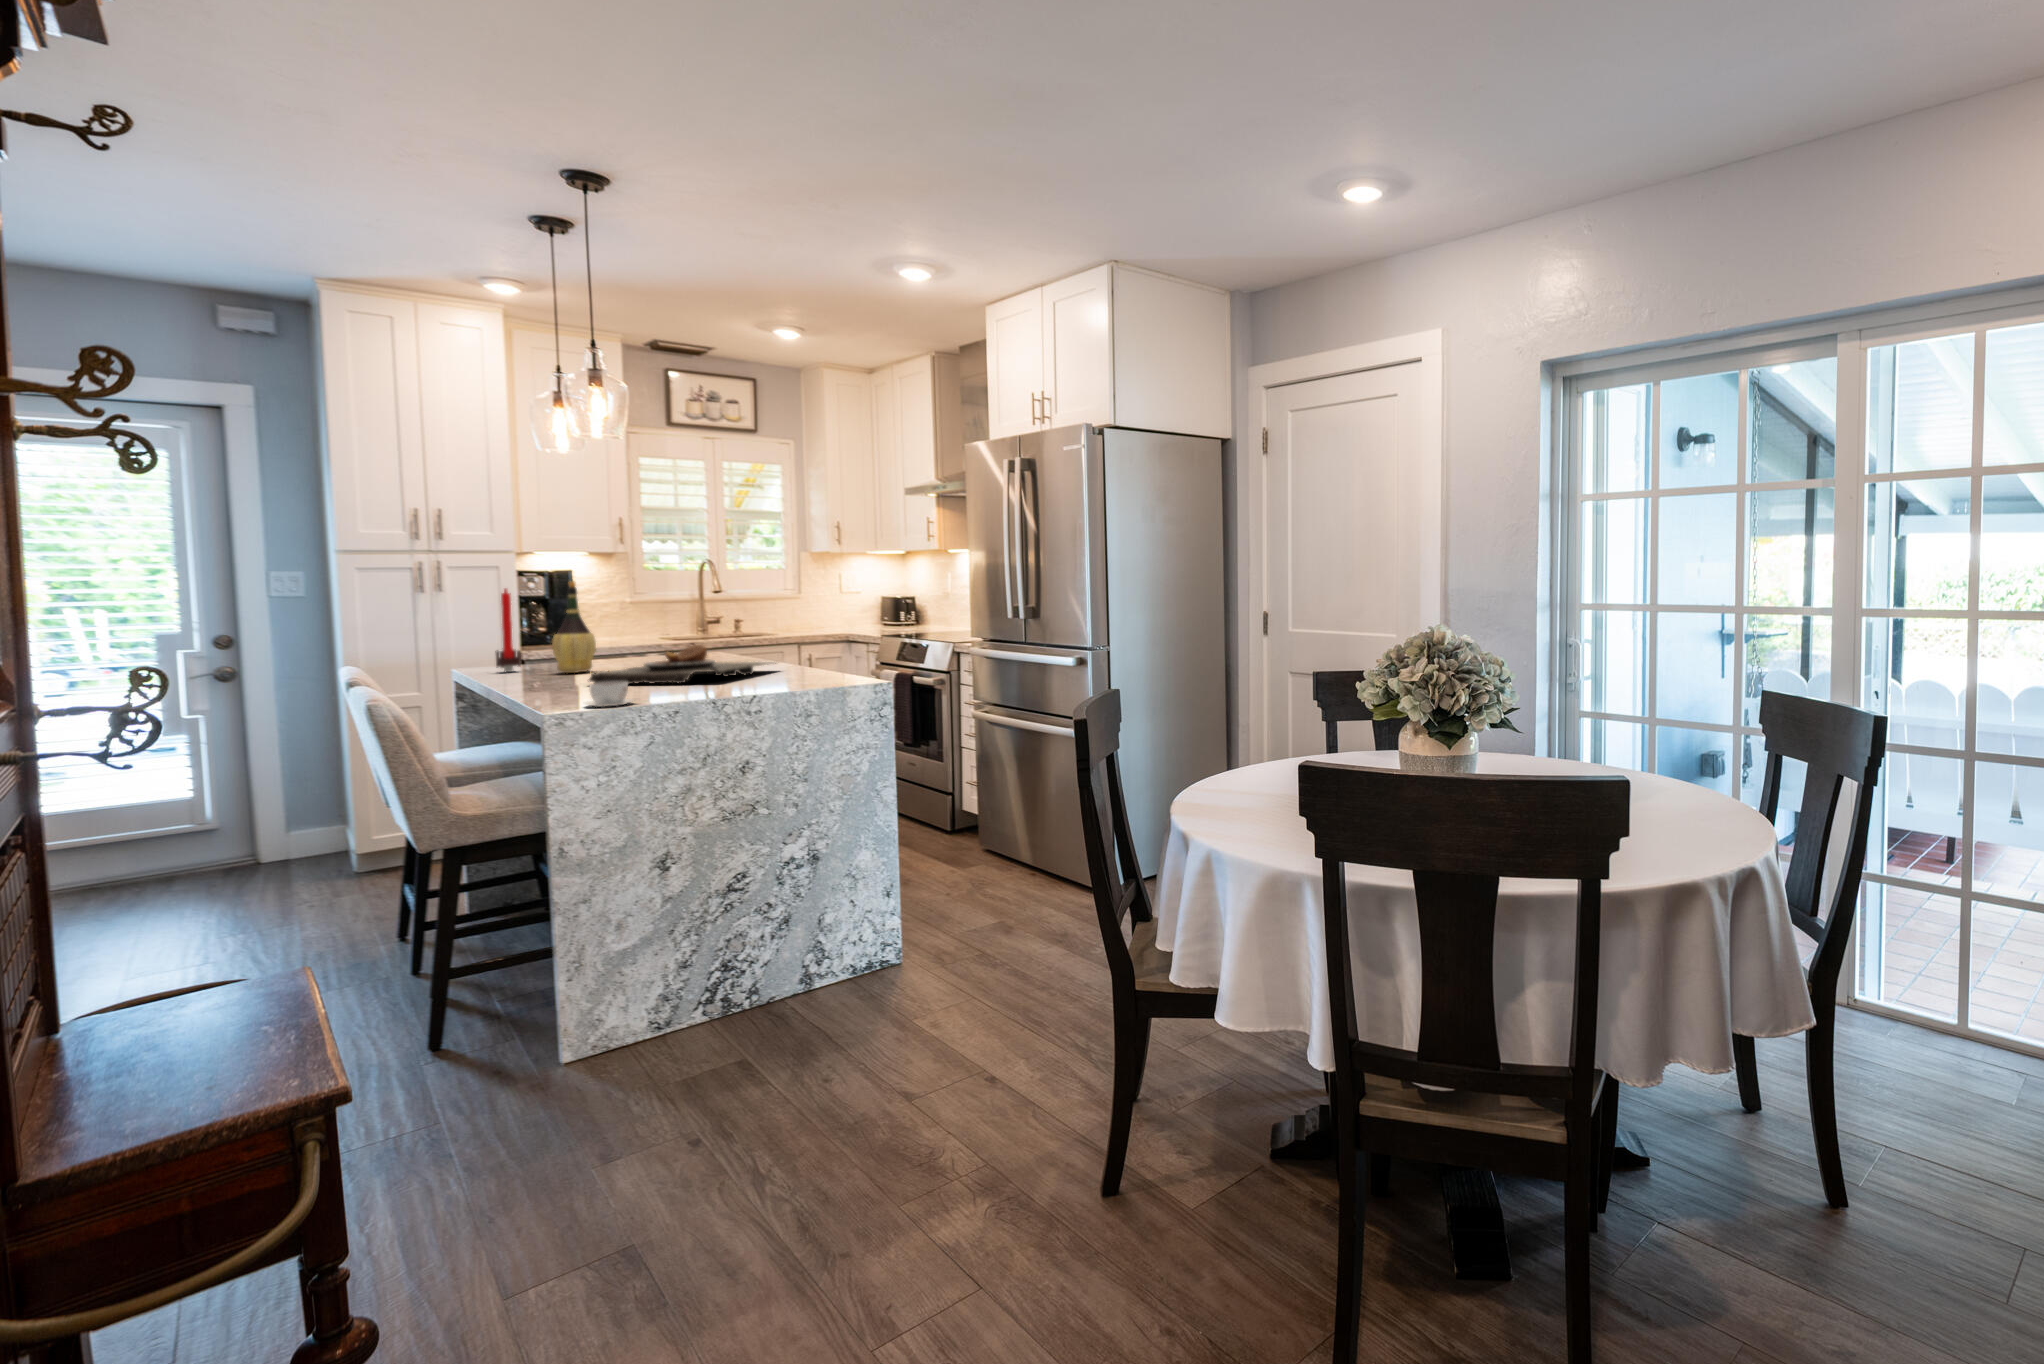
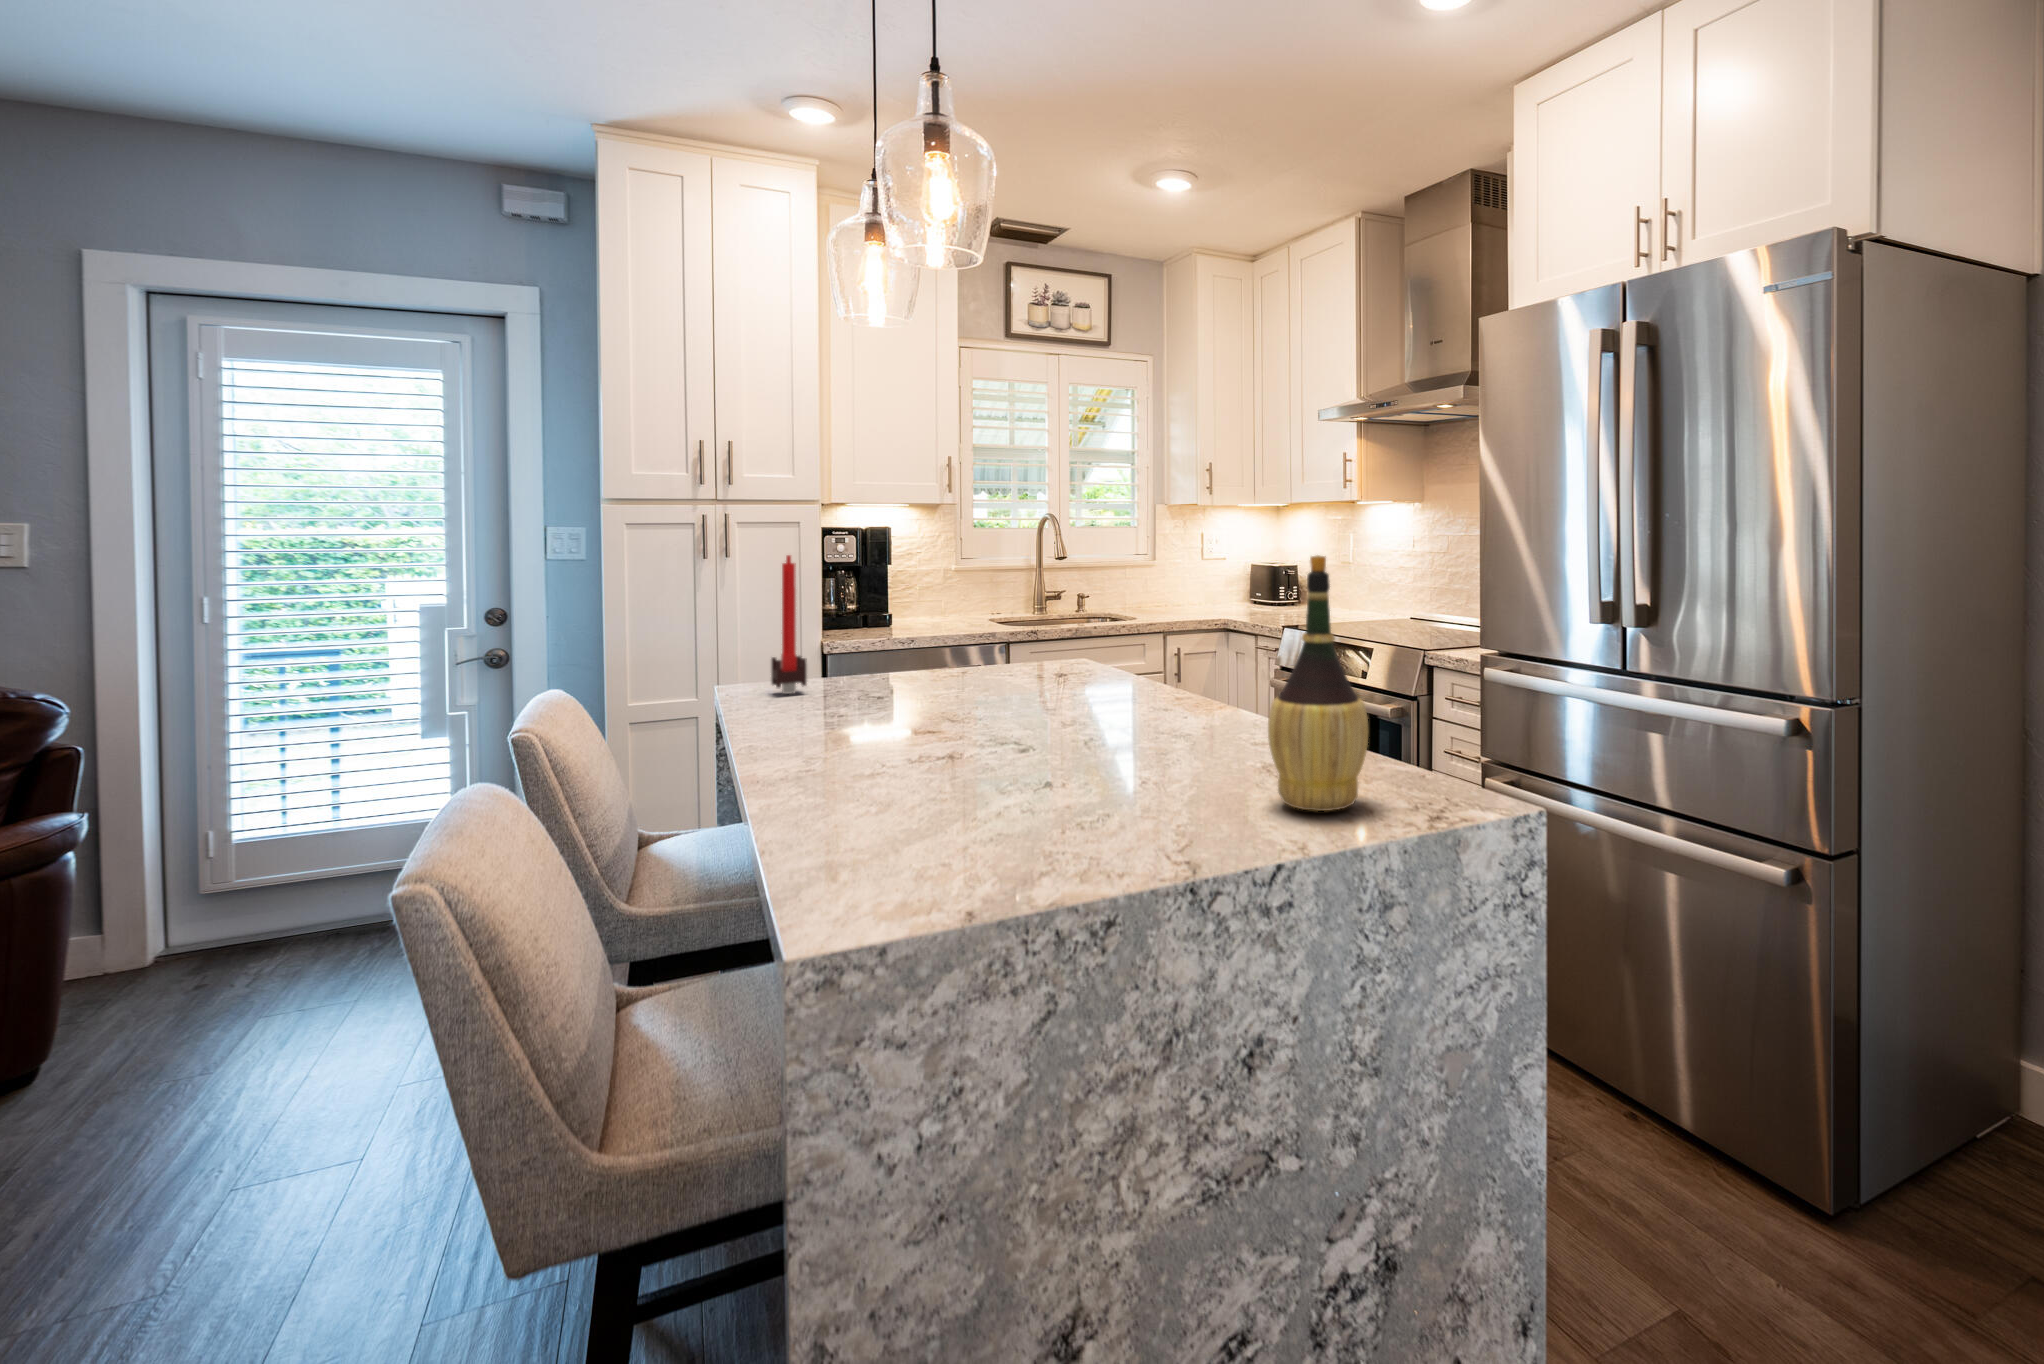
wine bottle: present [552,581,596,673] -> present [1268,555,1368,811]
plate: present [589,645,776,684] -> none [900,676,1231,767]
coffee cup: present [586,682,633,707] -> none [886,806,1014,883]

